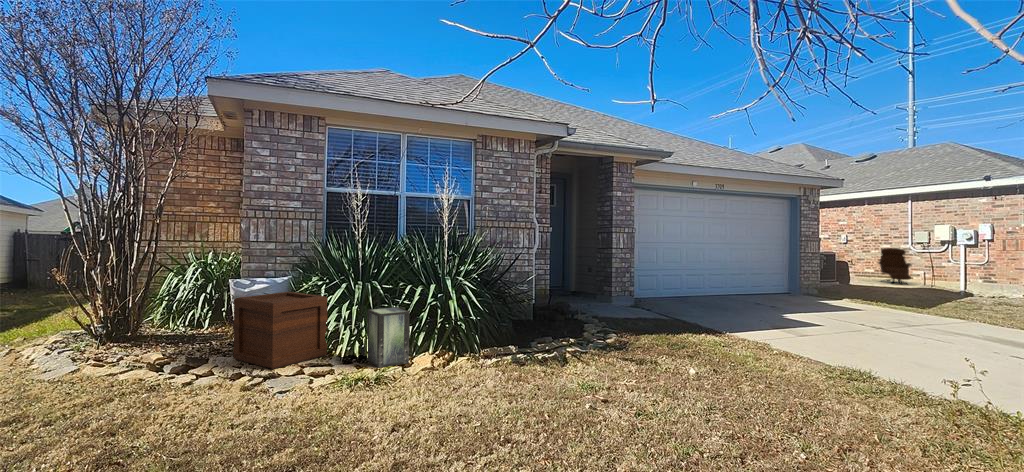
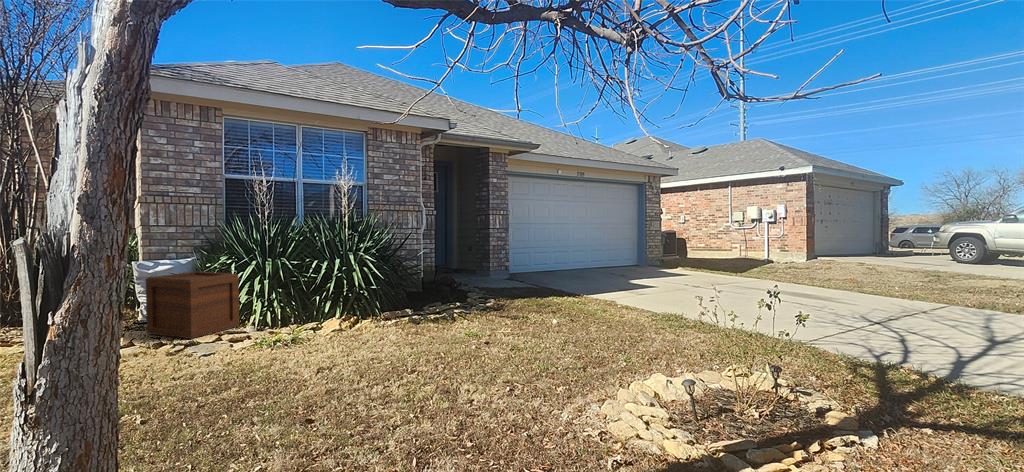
lounge chair: present [878,248,912,284] -> none [708,226,732,256]
storage box: present [367,307,410,368] -> none [278,281,318,333]

